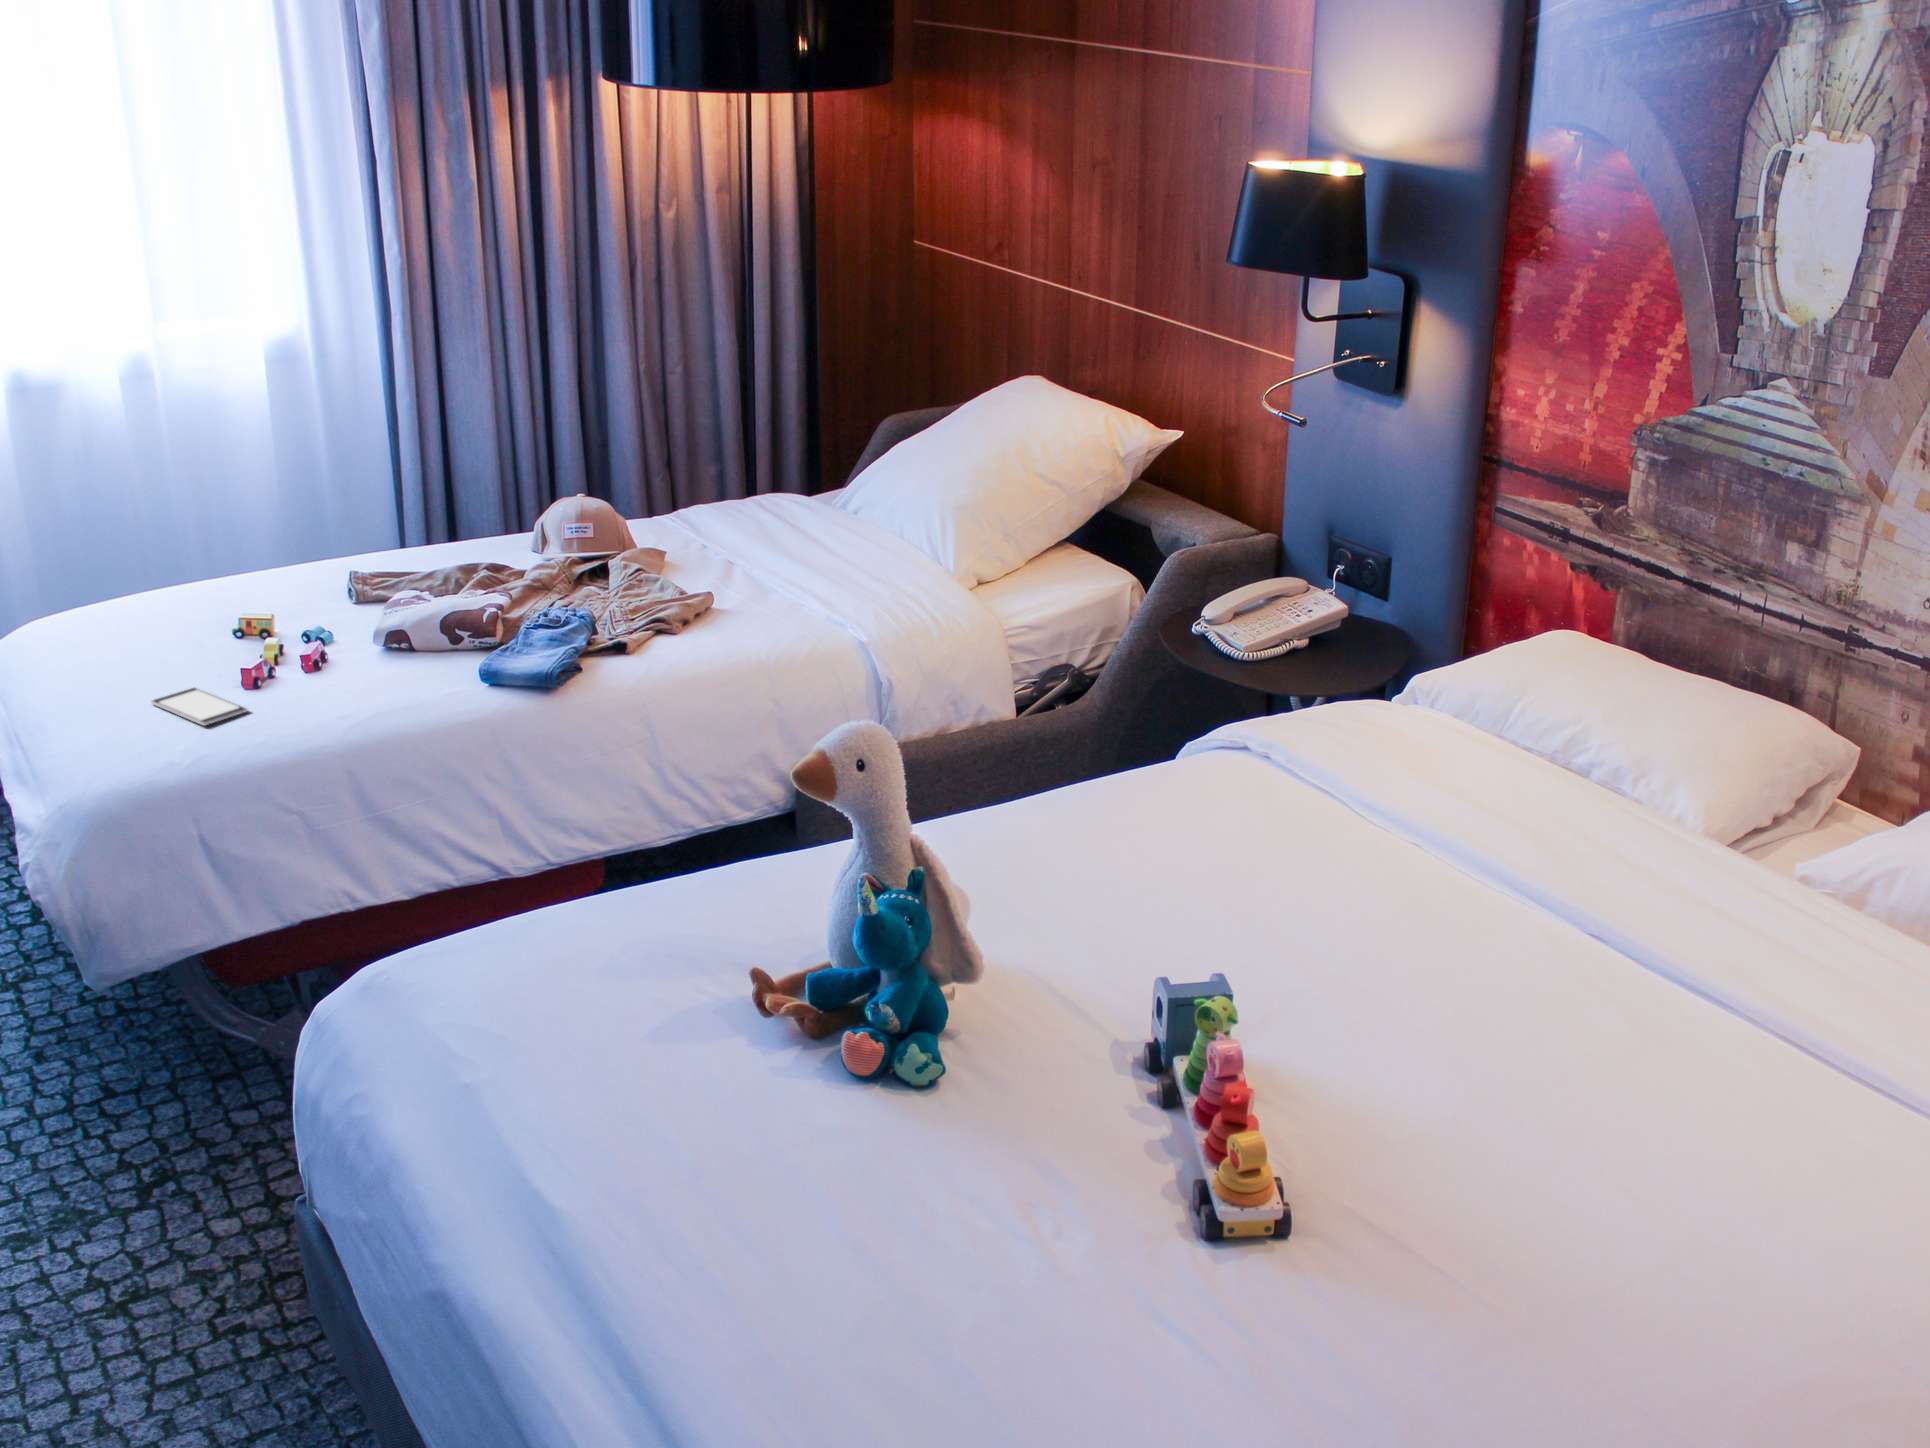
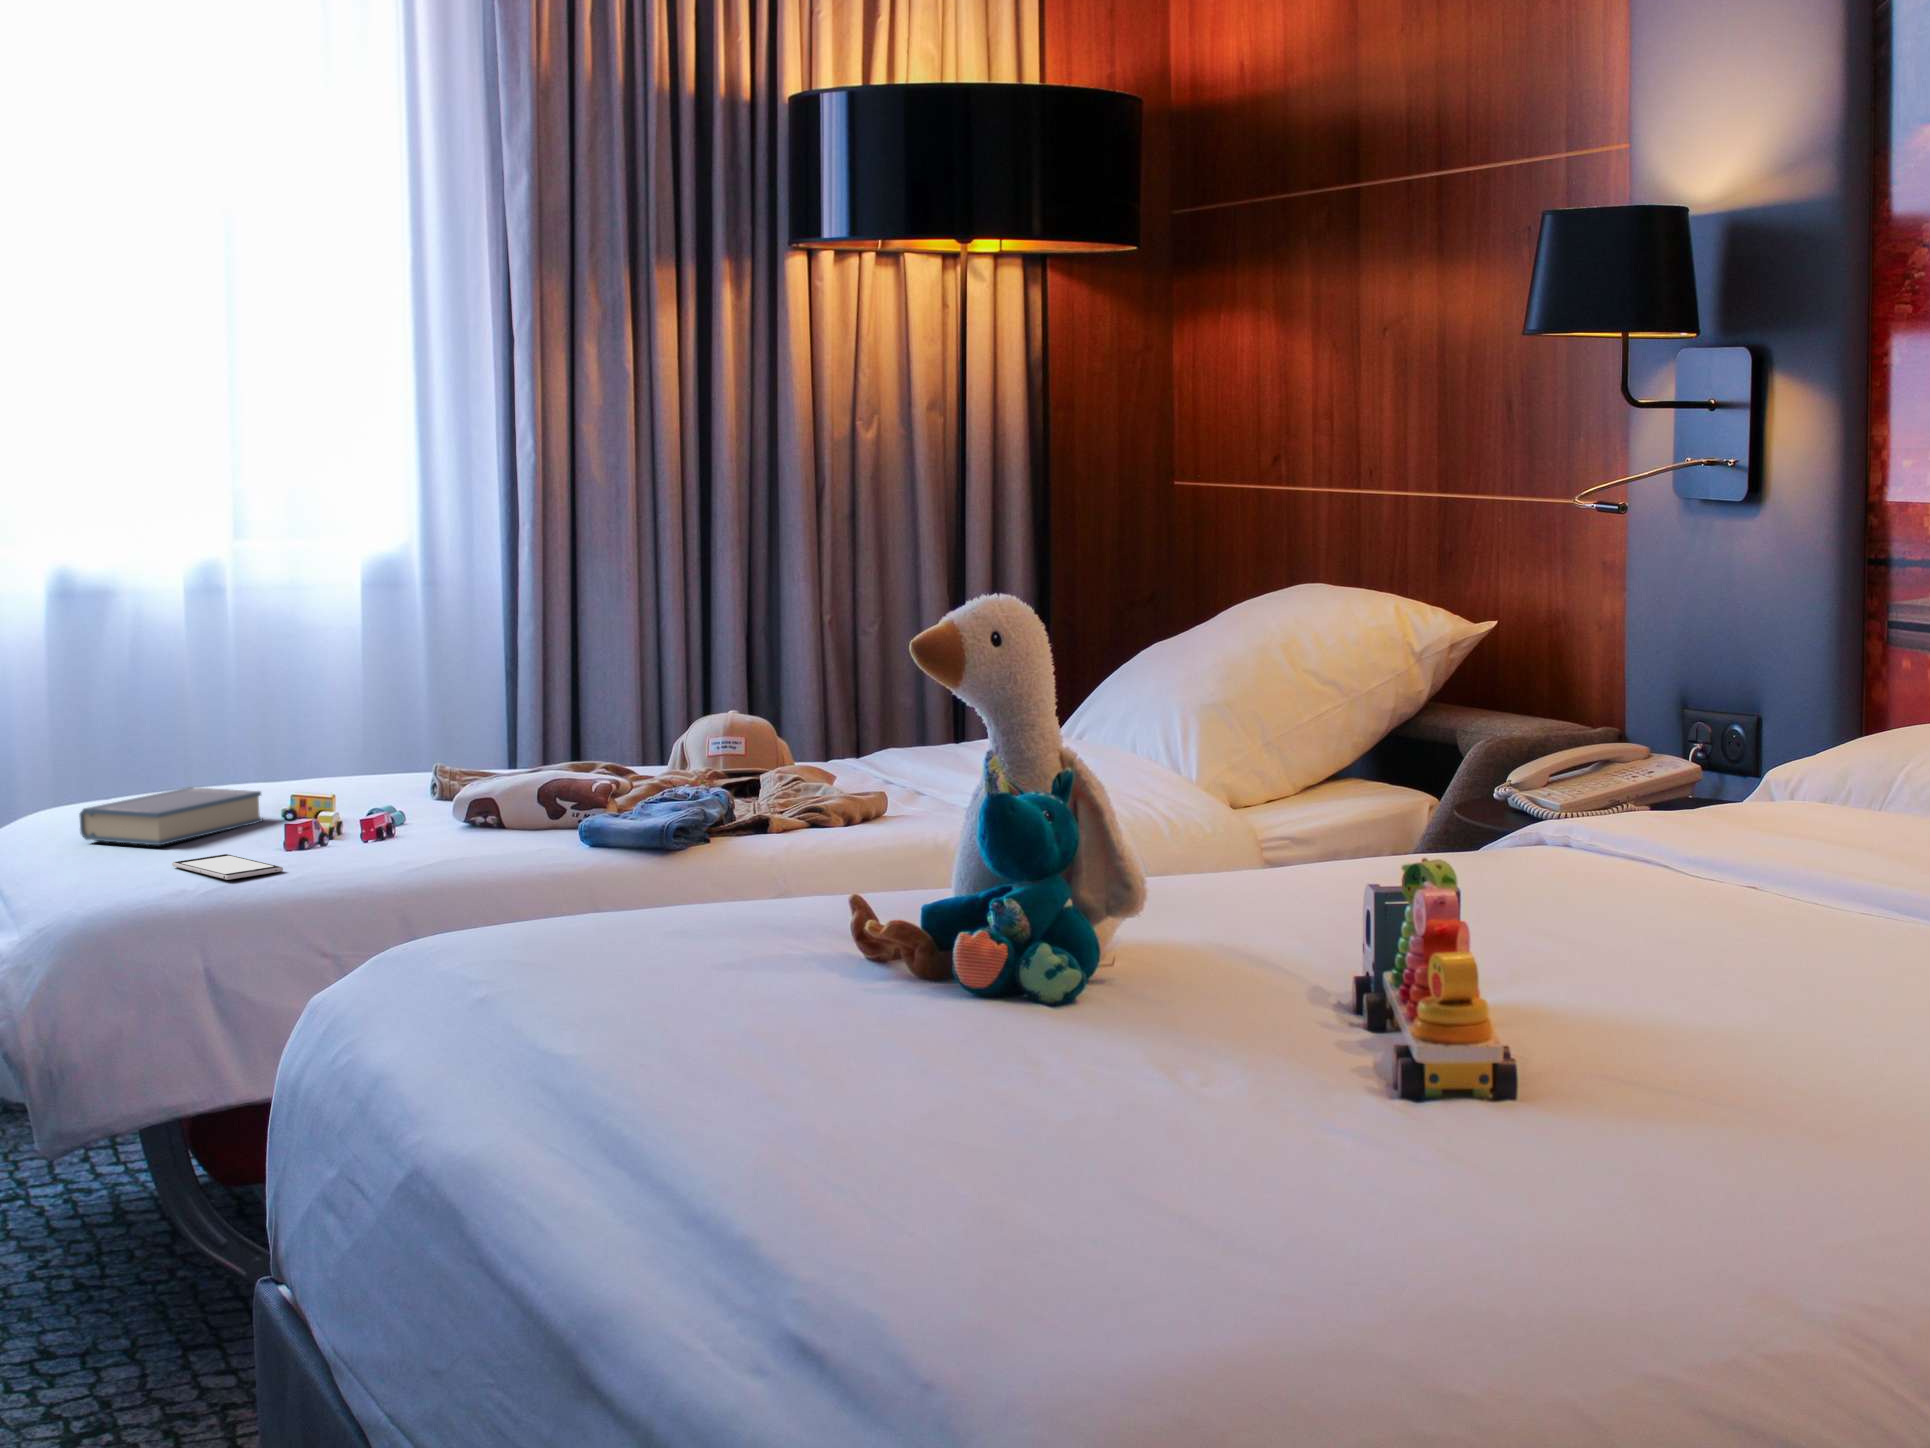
hardback book: none [57,604,213,674] -> present [79,787,263,845]

